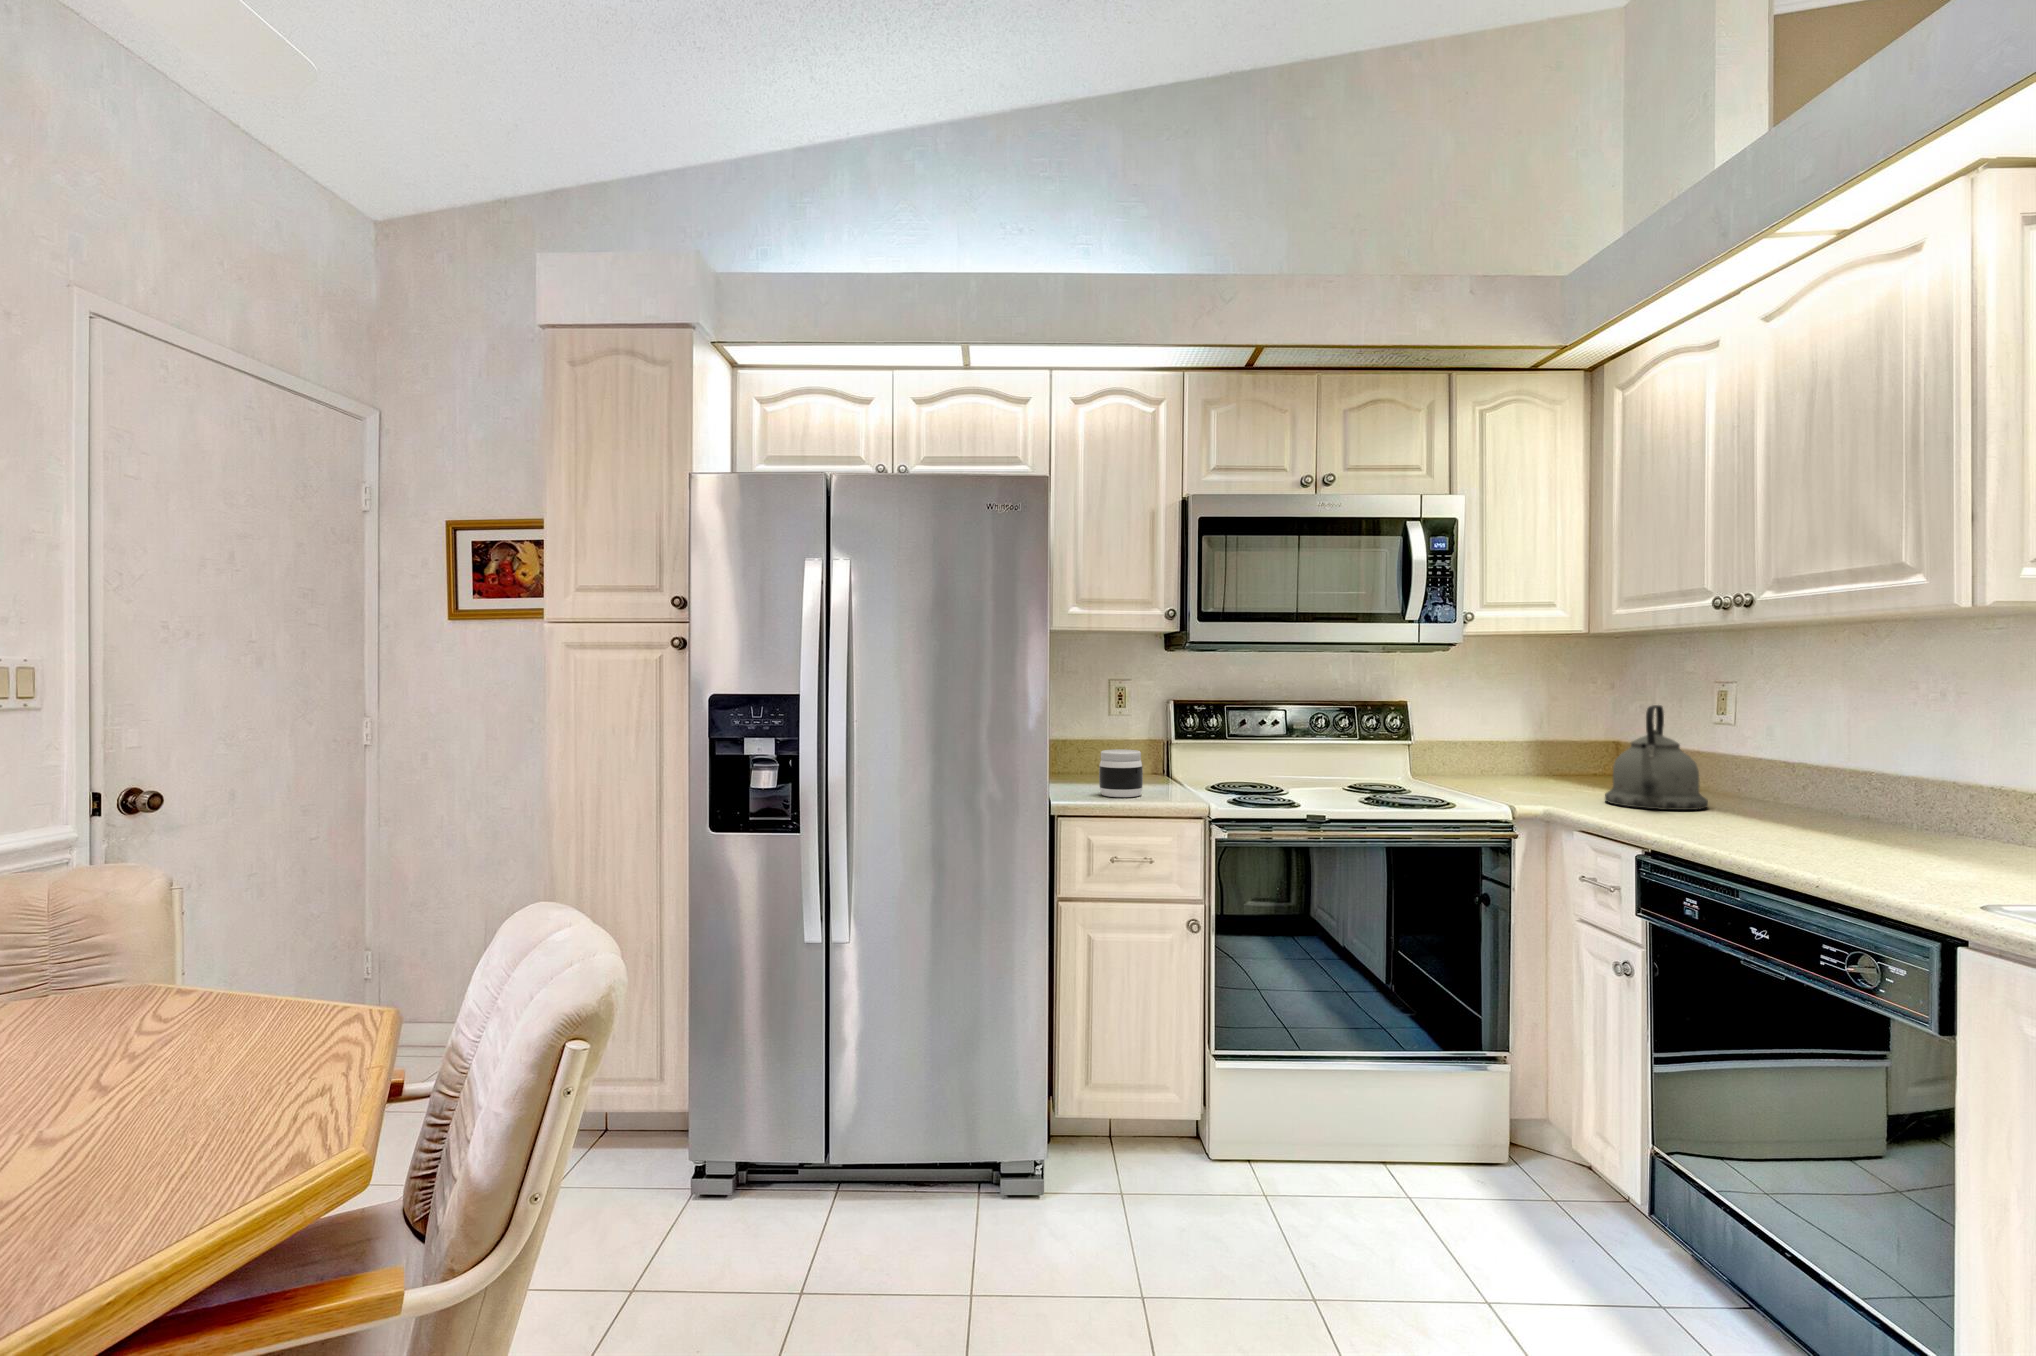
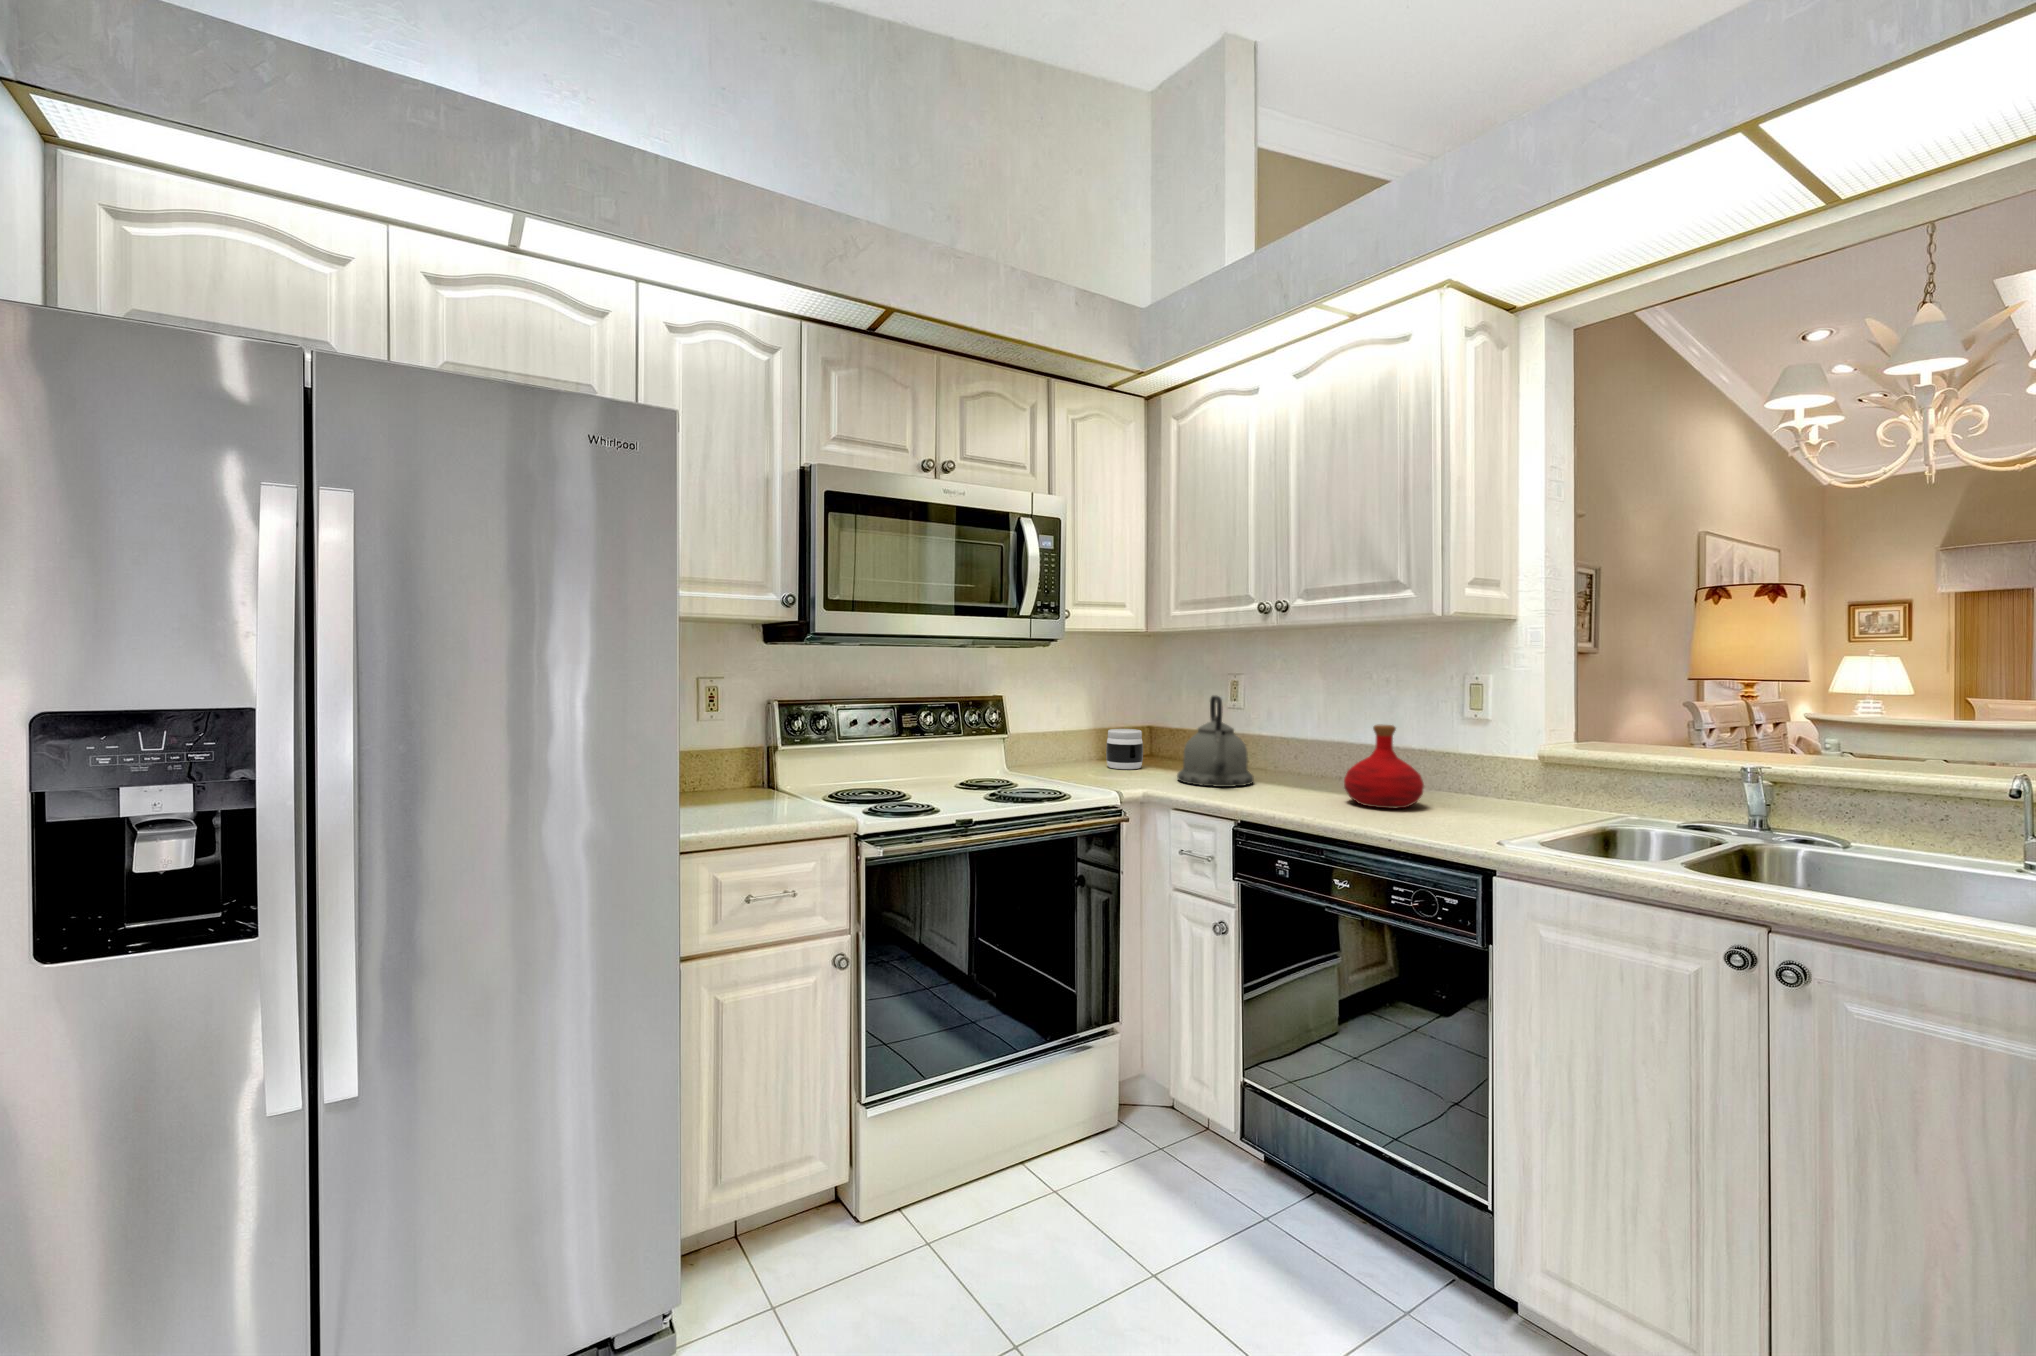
bottle: none [1797,740,1917,844] -> present [1344,725,1424,809]
jar: present [1099,749,1143,797] -> present [1106,729,1143,769]

